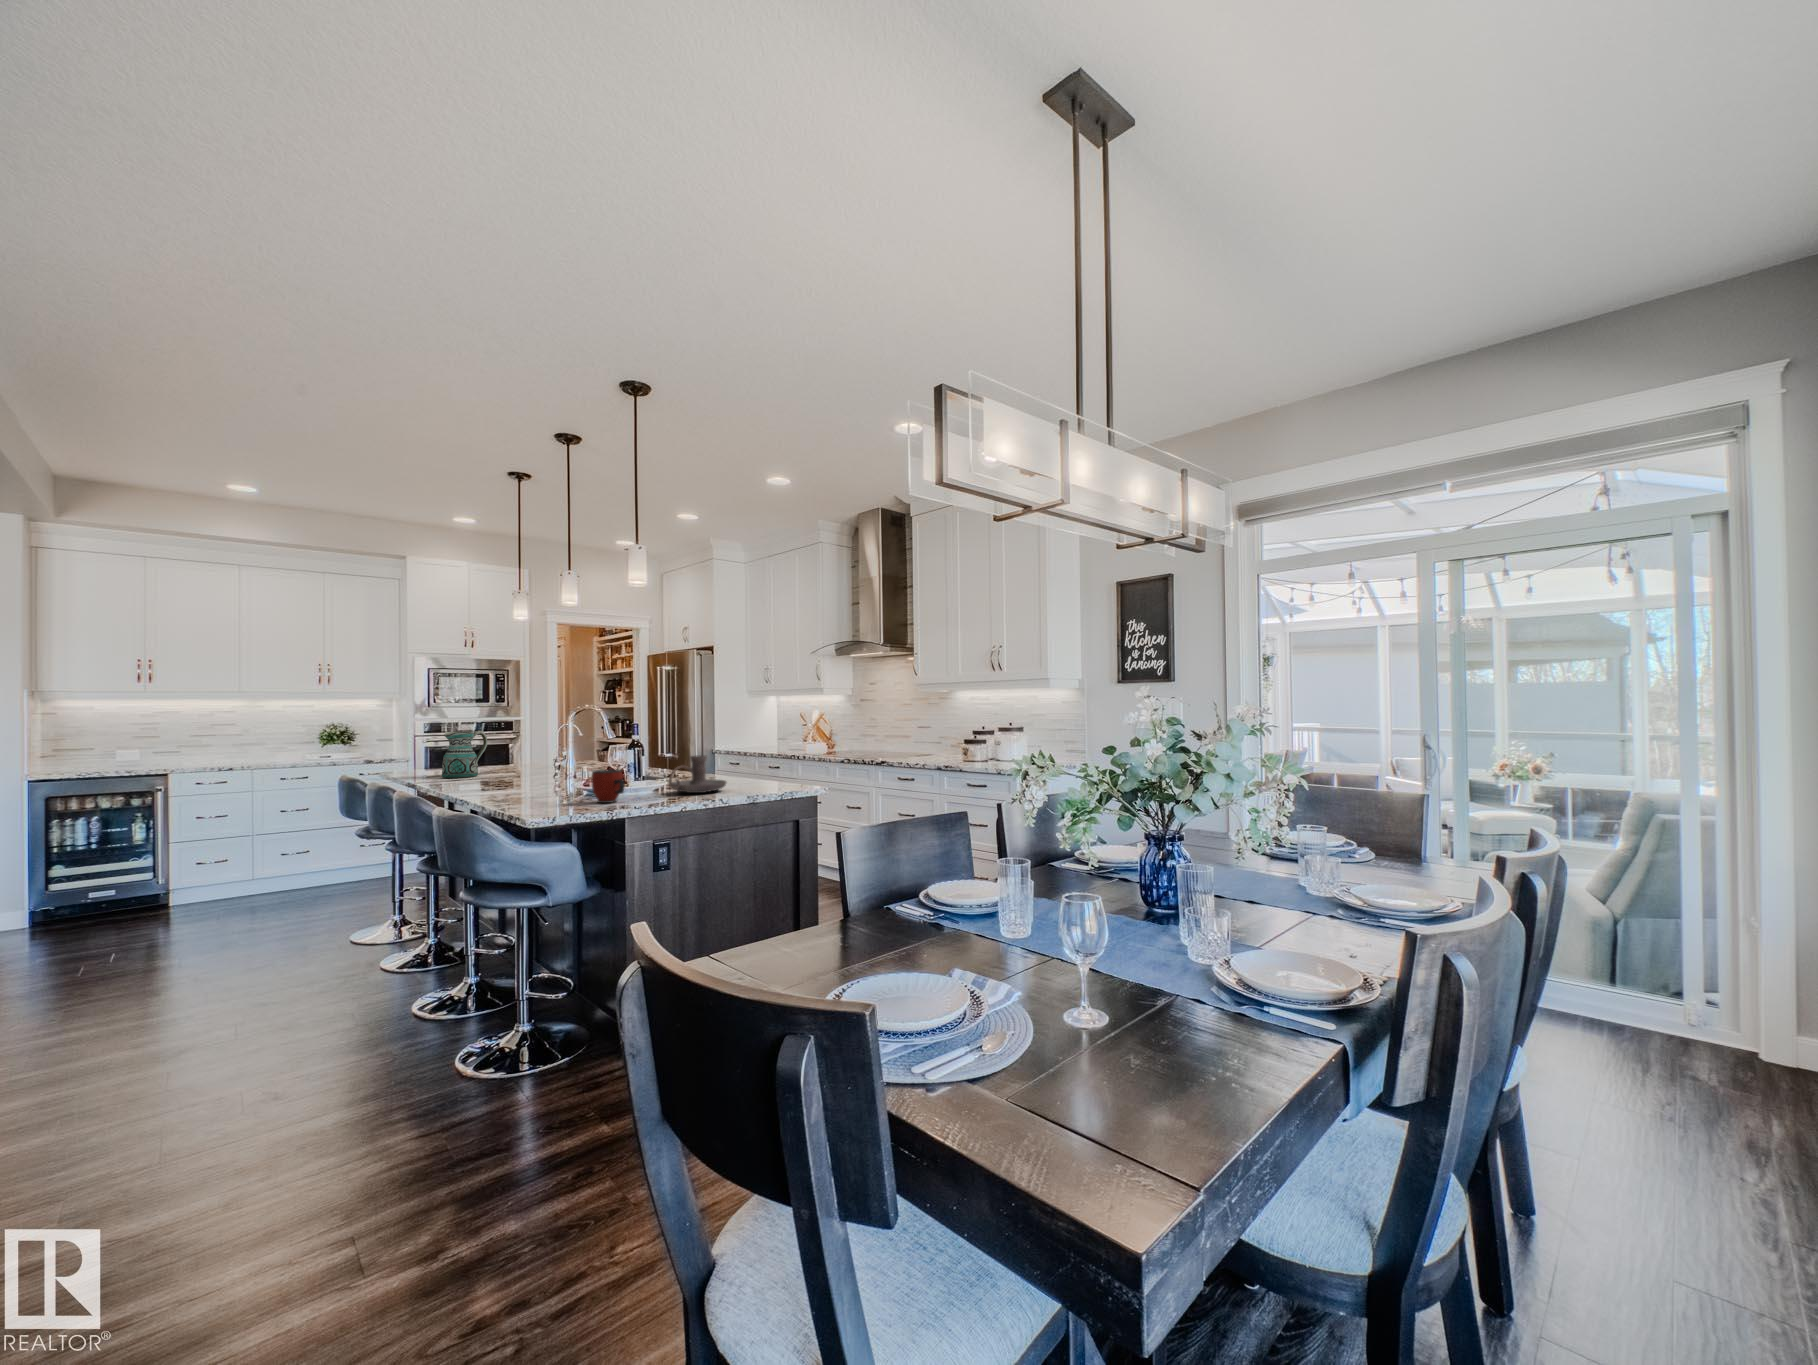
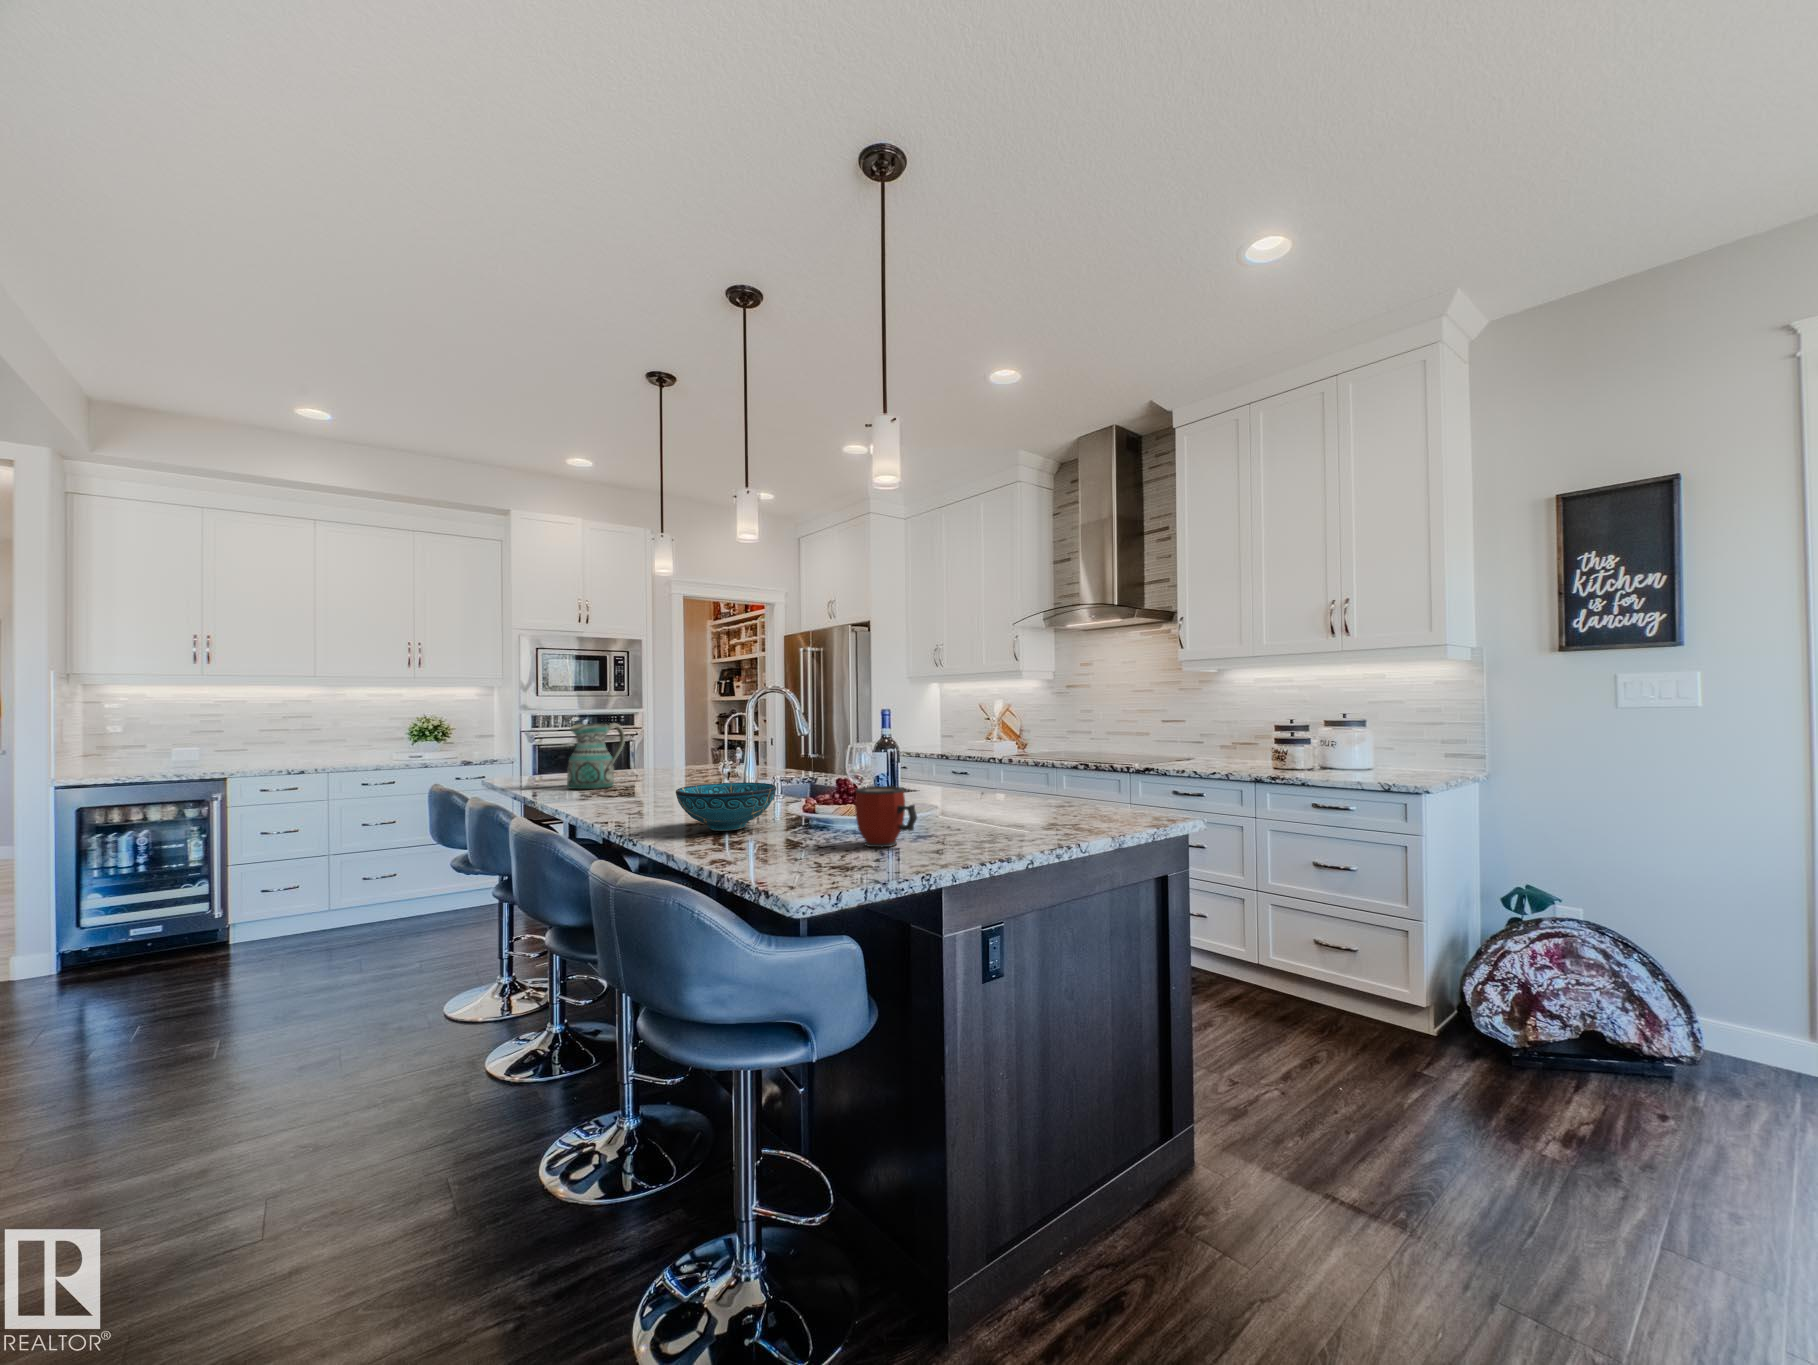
candle holder: present [669,755,726,793] -> none [962,762,1056,827]
decorative bowl: none [495,769,561,798] -> present [676,782,776,831]

